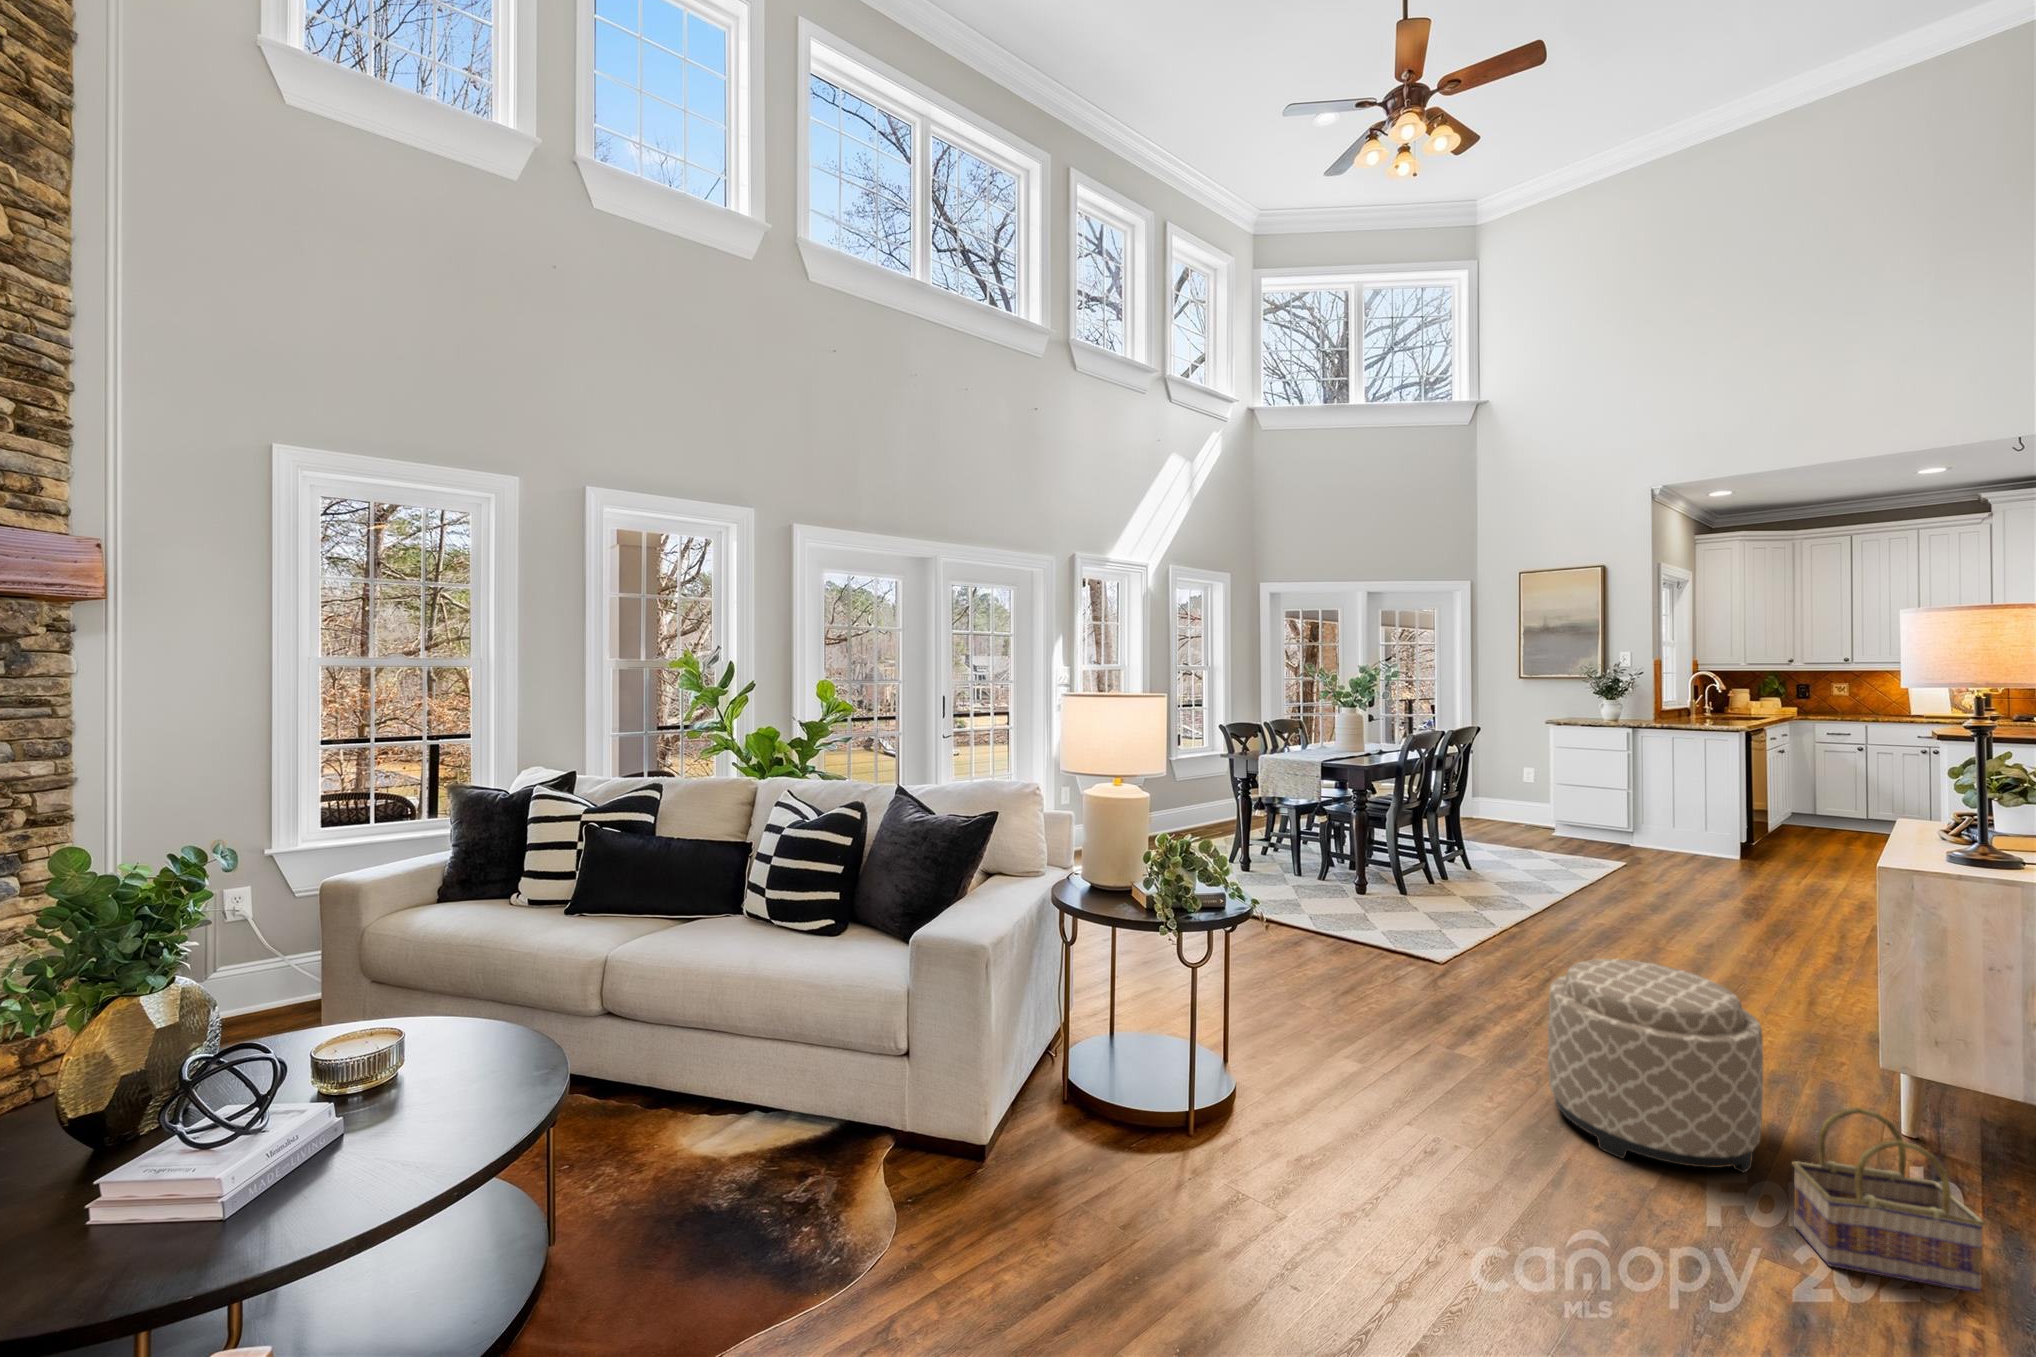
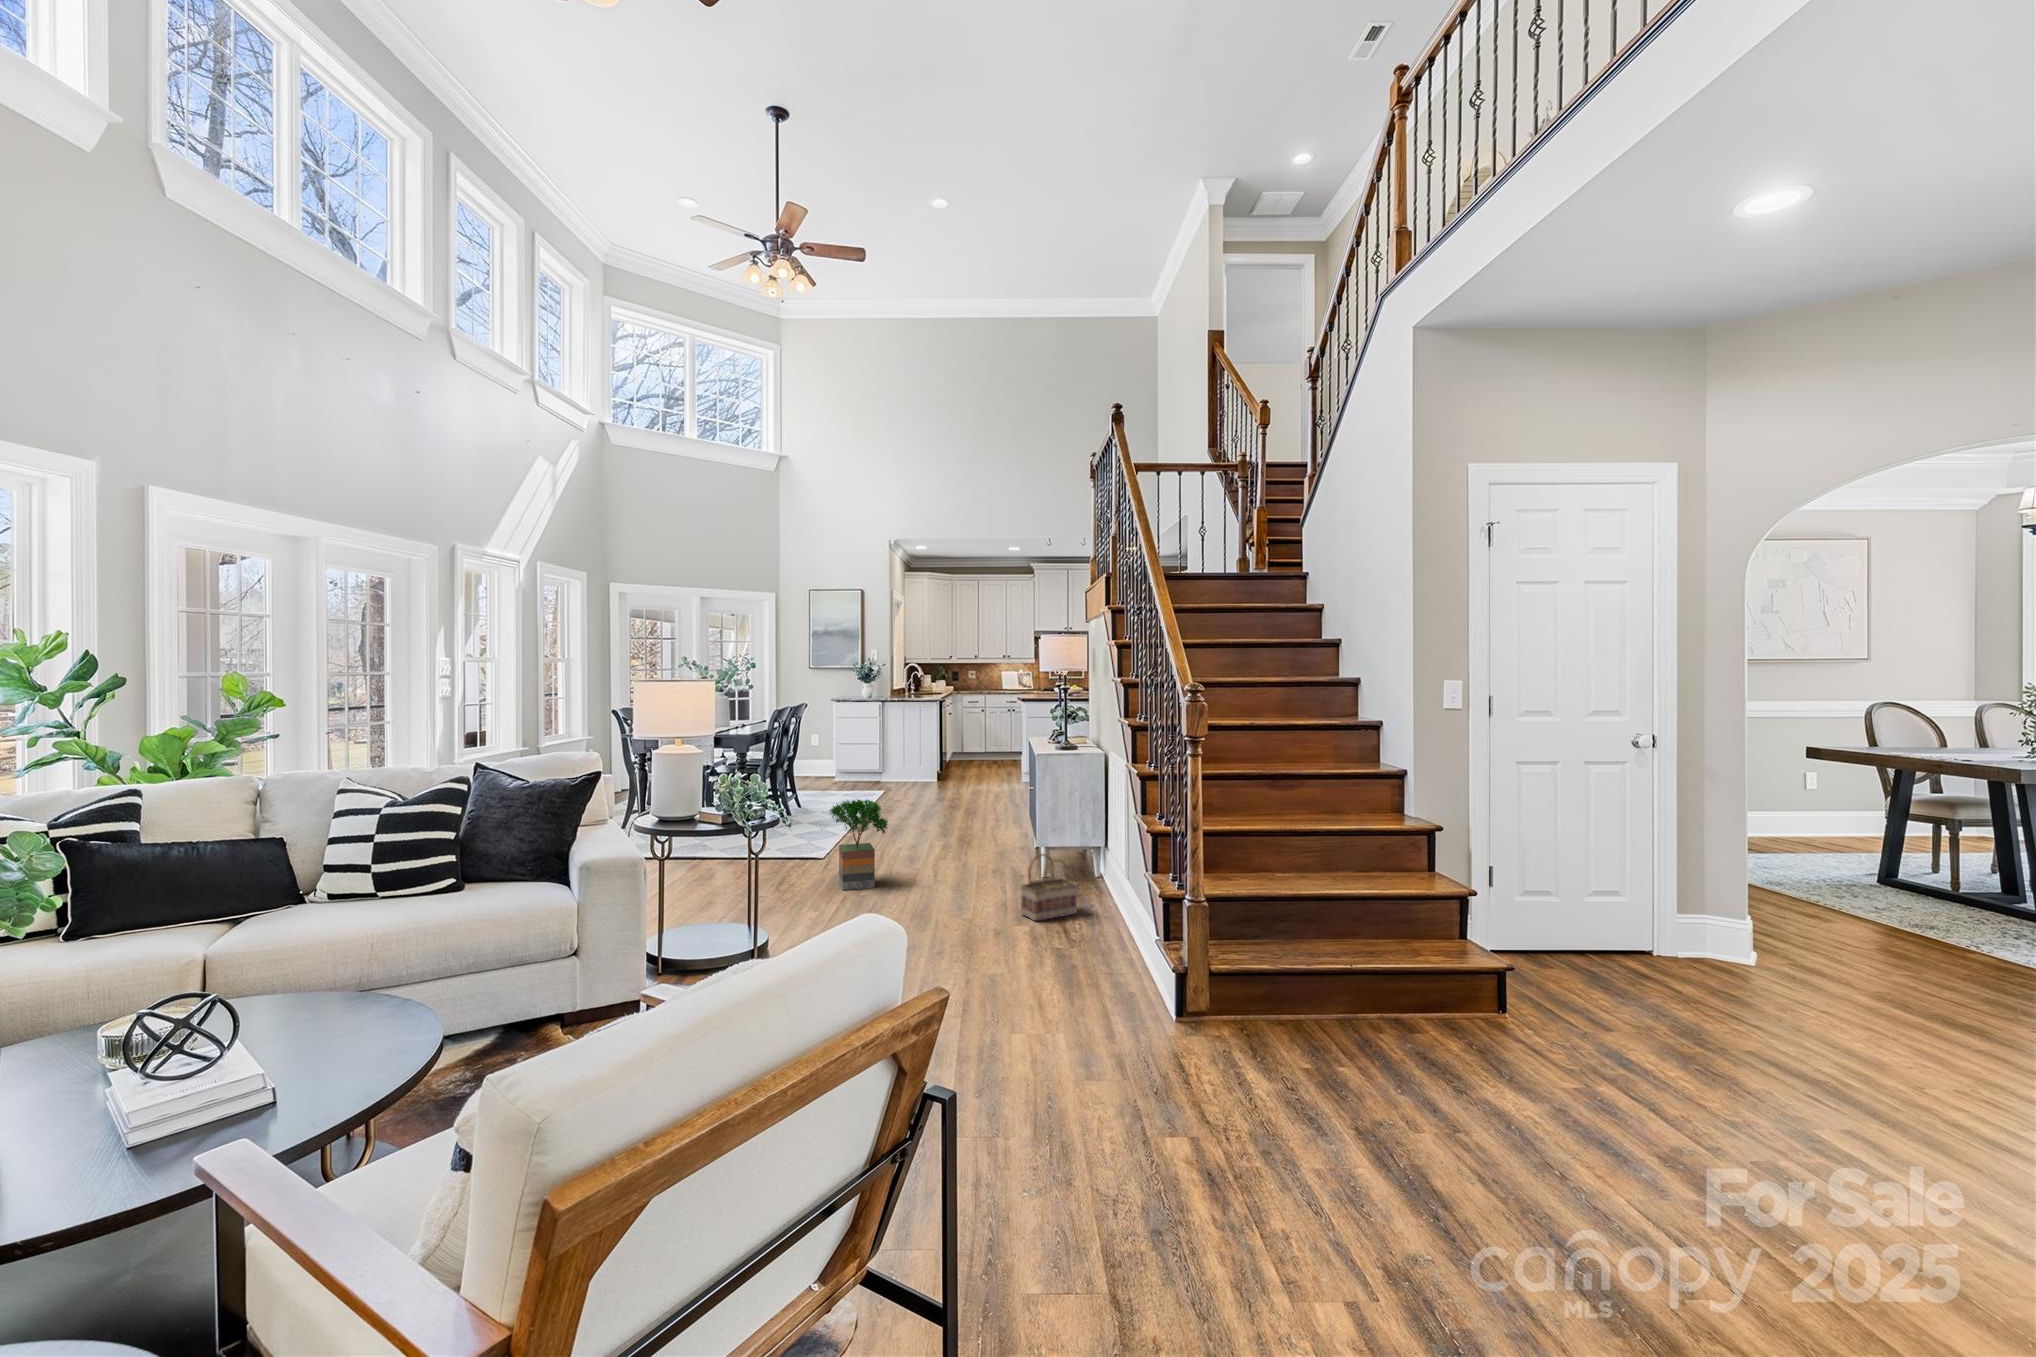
potted tree: none [1421,885,1529,1041] -> present [830,799,888,890]
ottoman: present [1548,959,1763,1173] -> none [915,817,1003,914]

